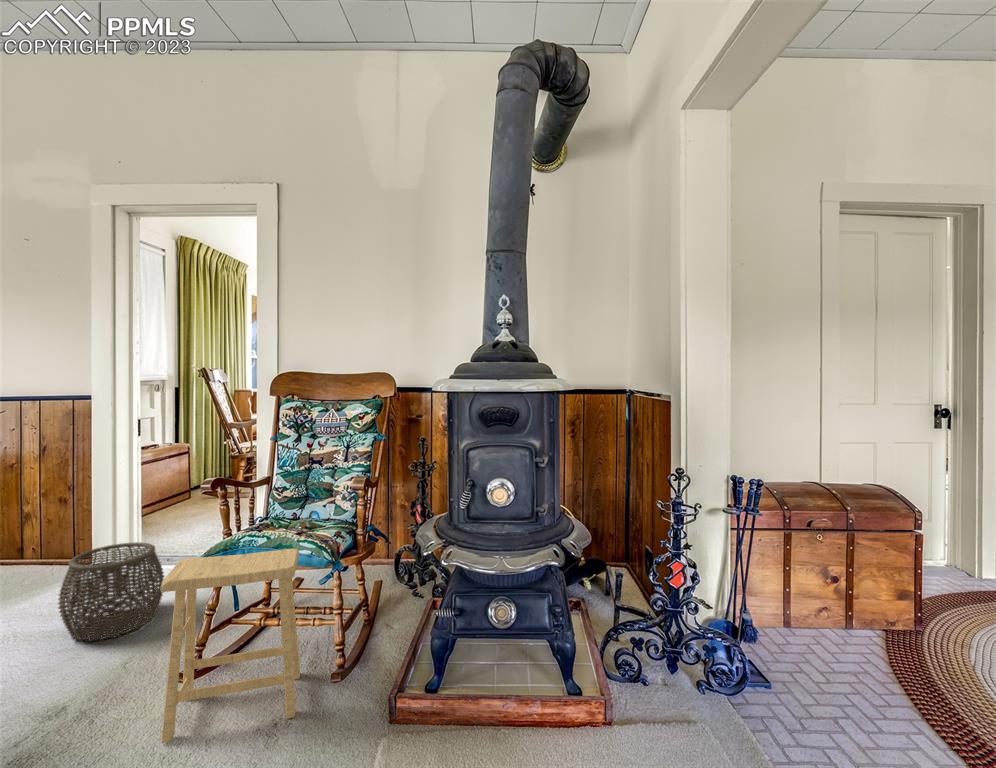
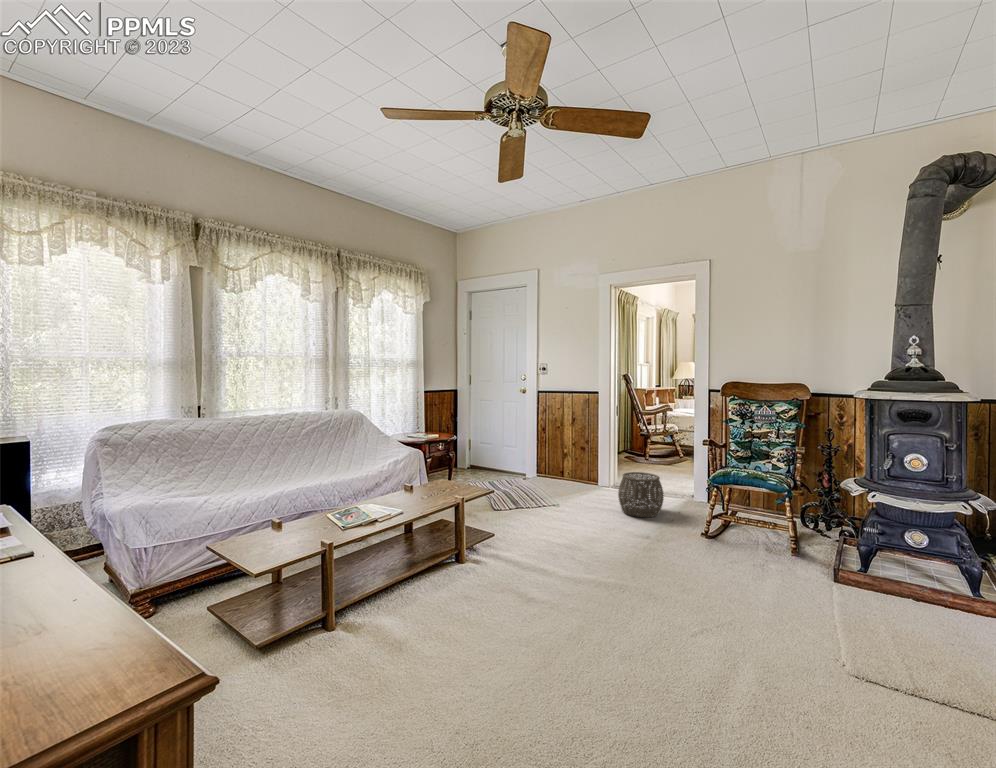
footstool: present [161,548,300,743] -> none [705,477,776,565]

